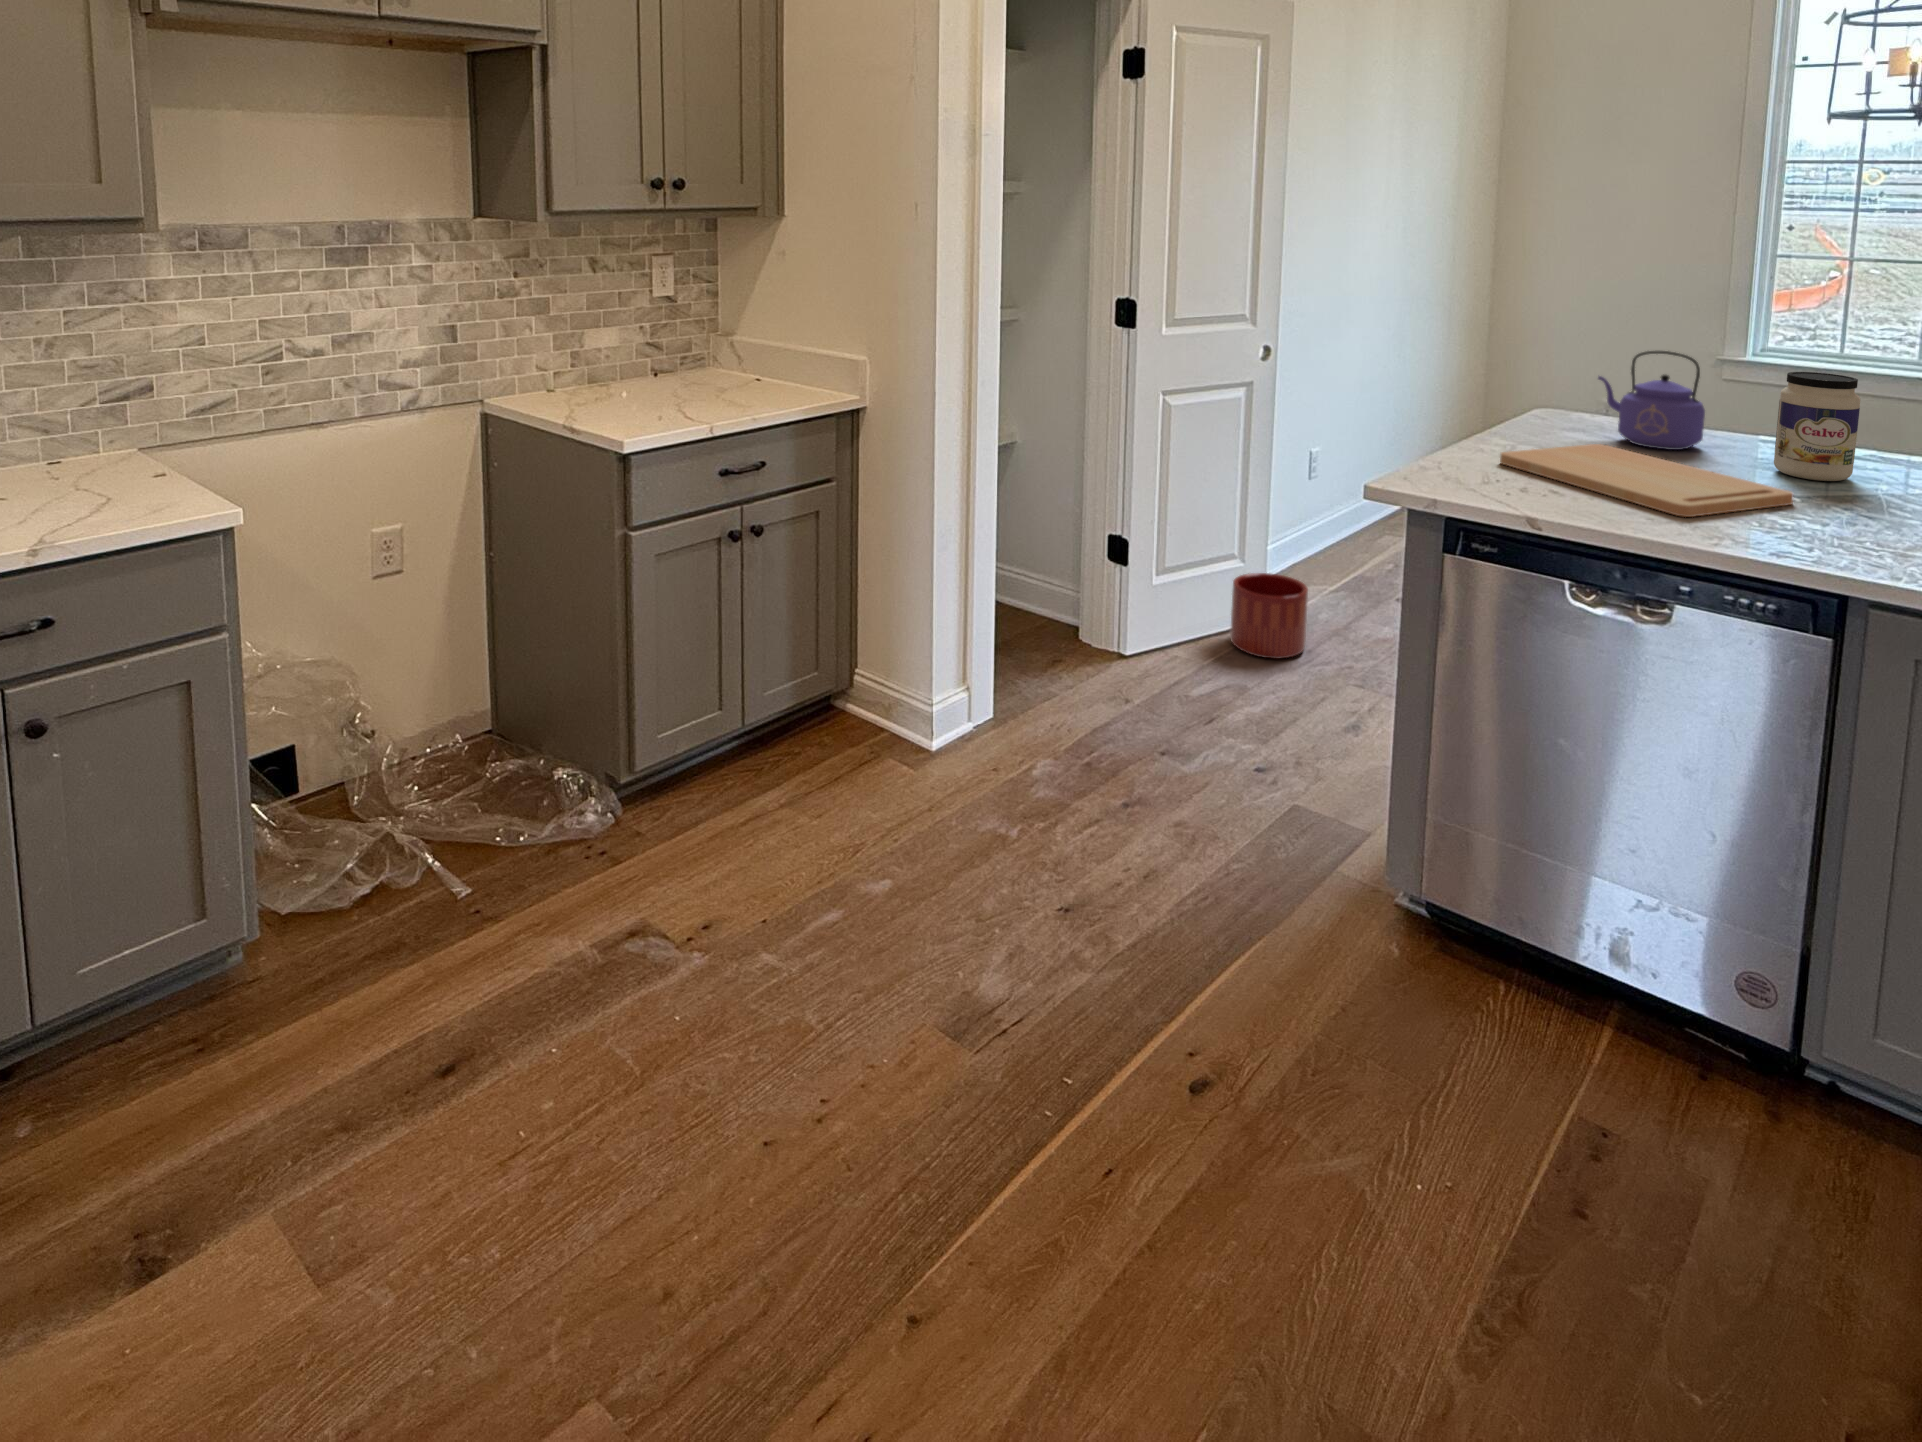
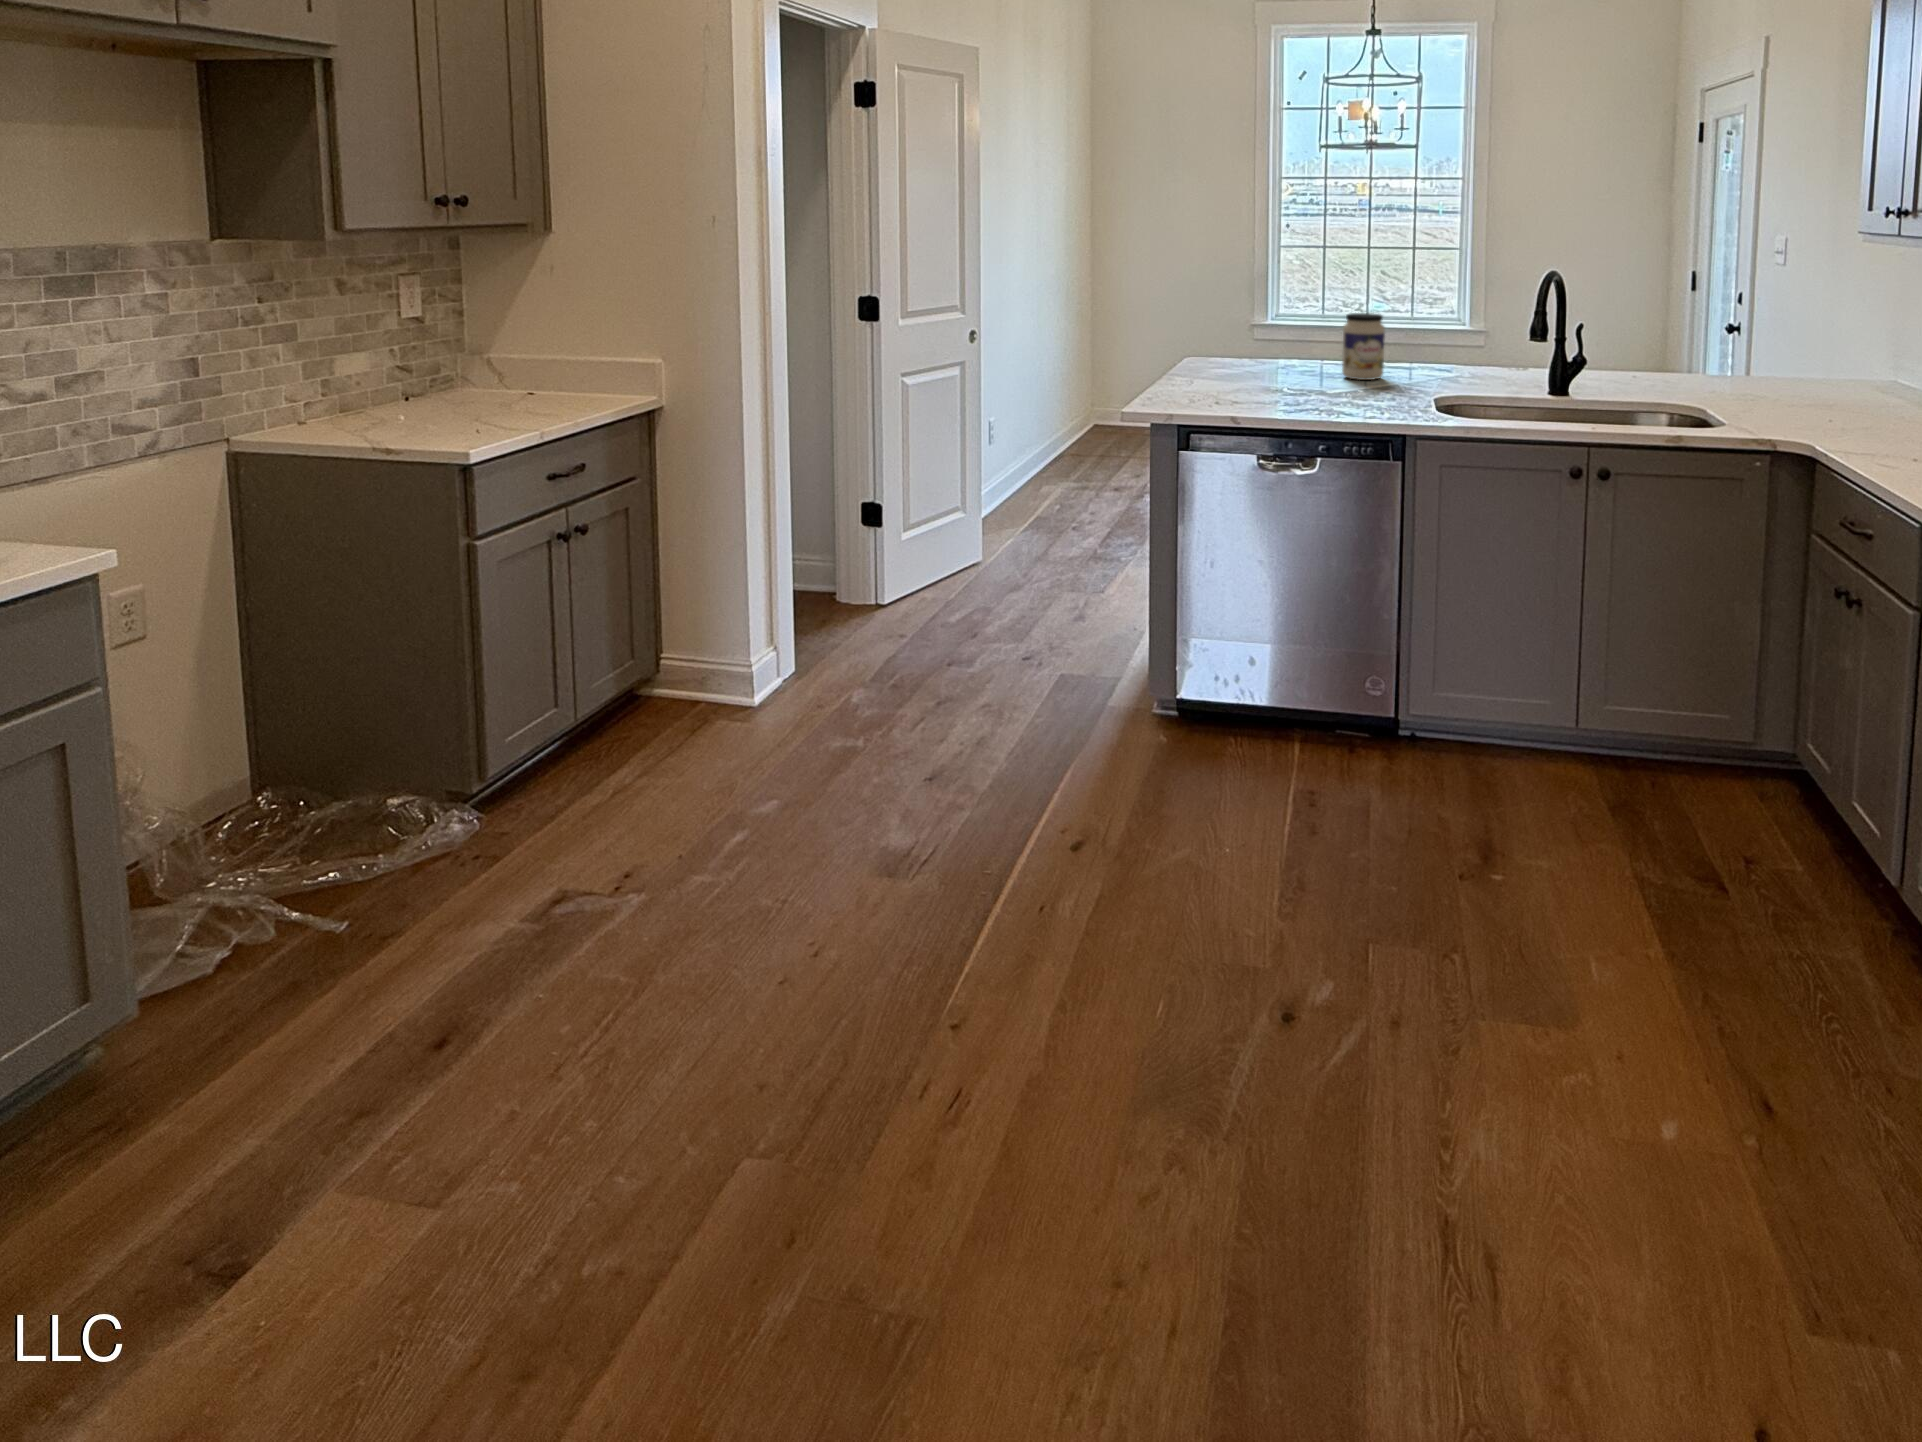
kettle: present [1598,351,1705,450] -> none [1234,307,1300,373]
cutting board: present [1500,444,1793,517] -> none [1194,372,1363,405]
planter: present [1230,573,1308,659] -> none [964,516,1024,583]

